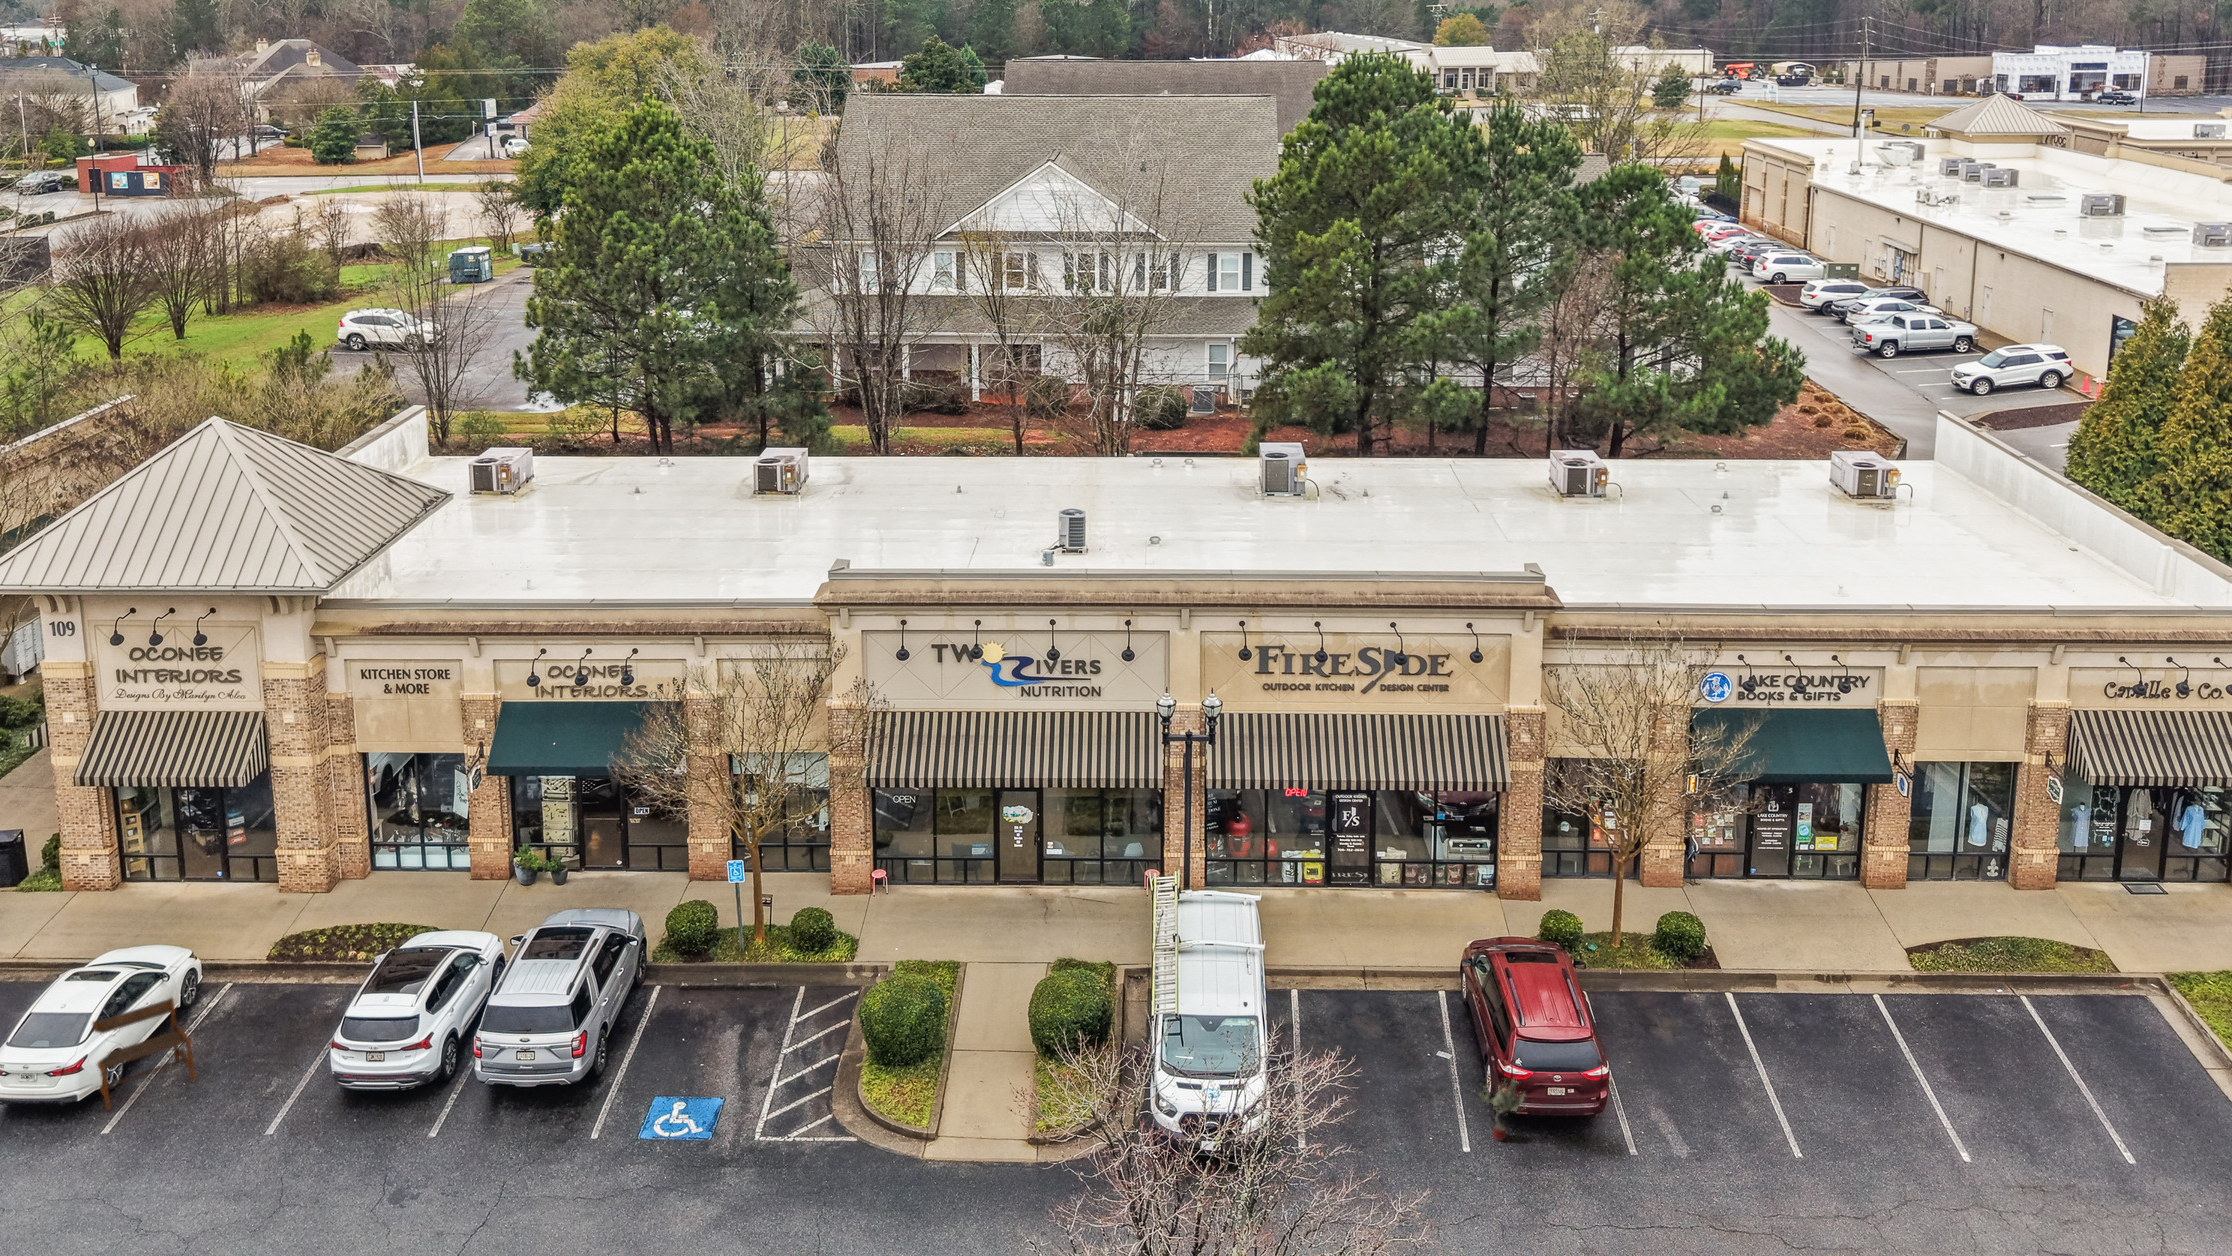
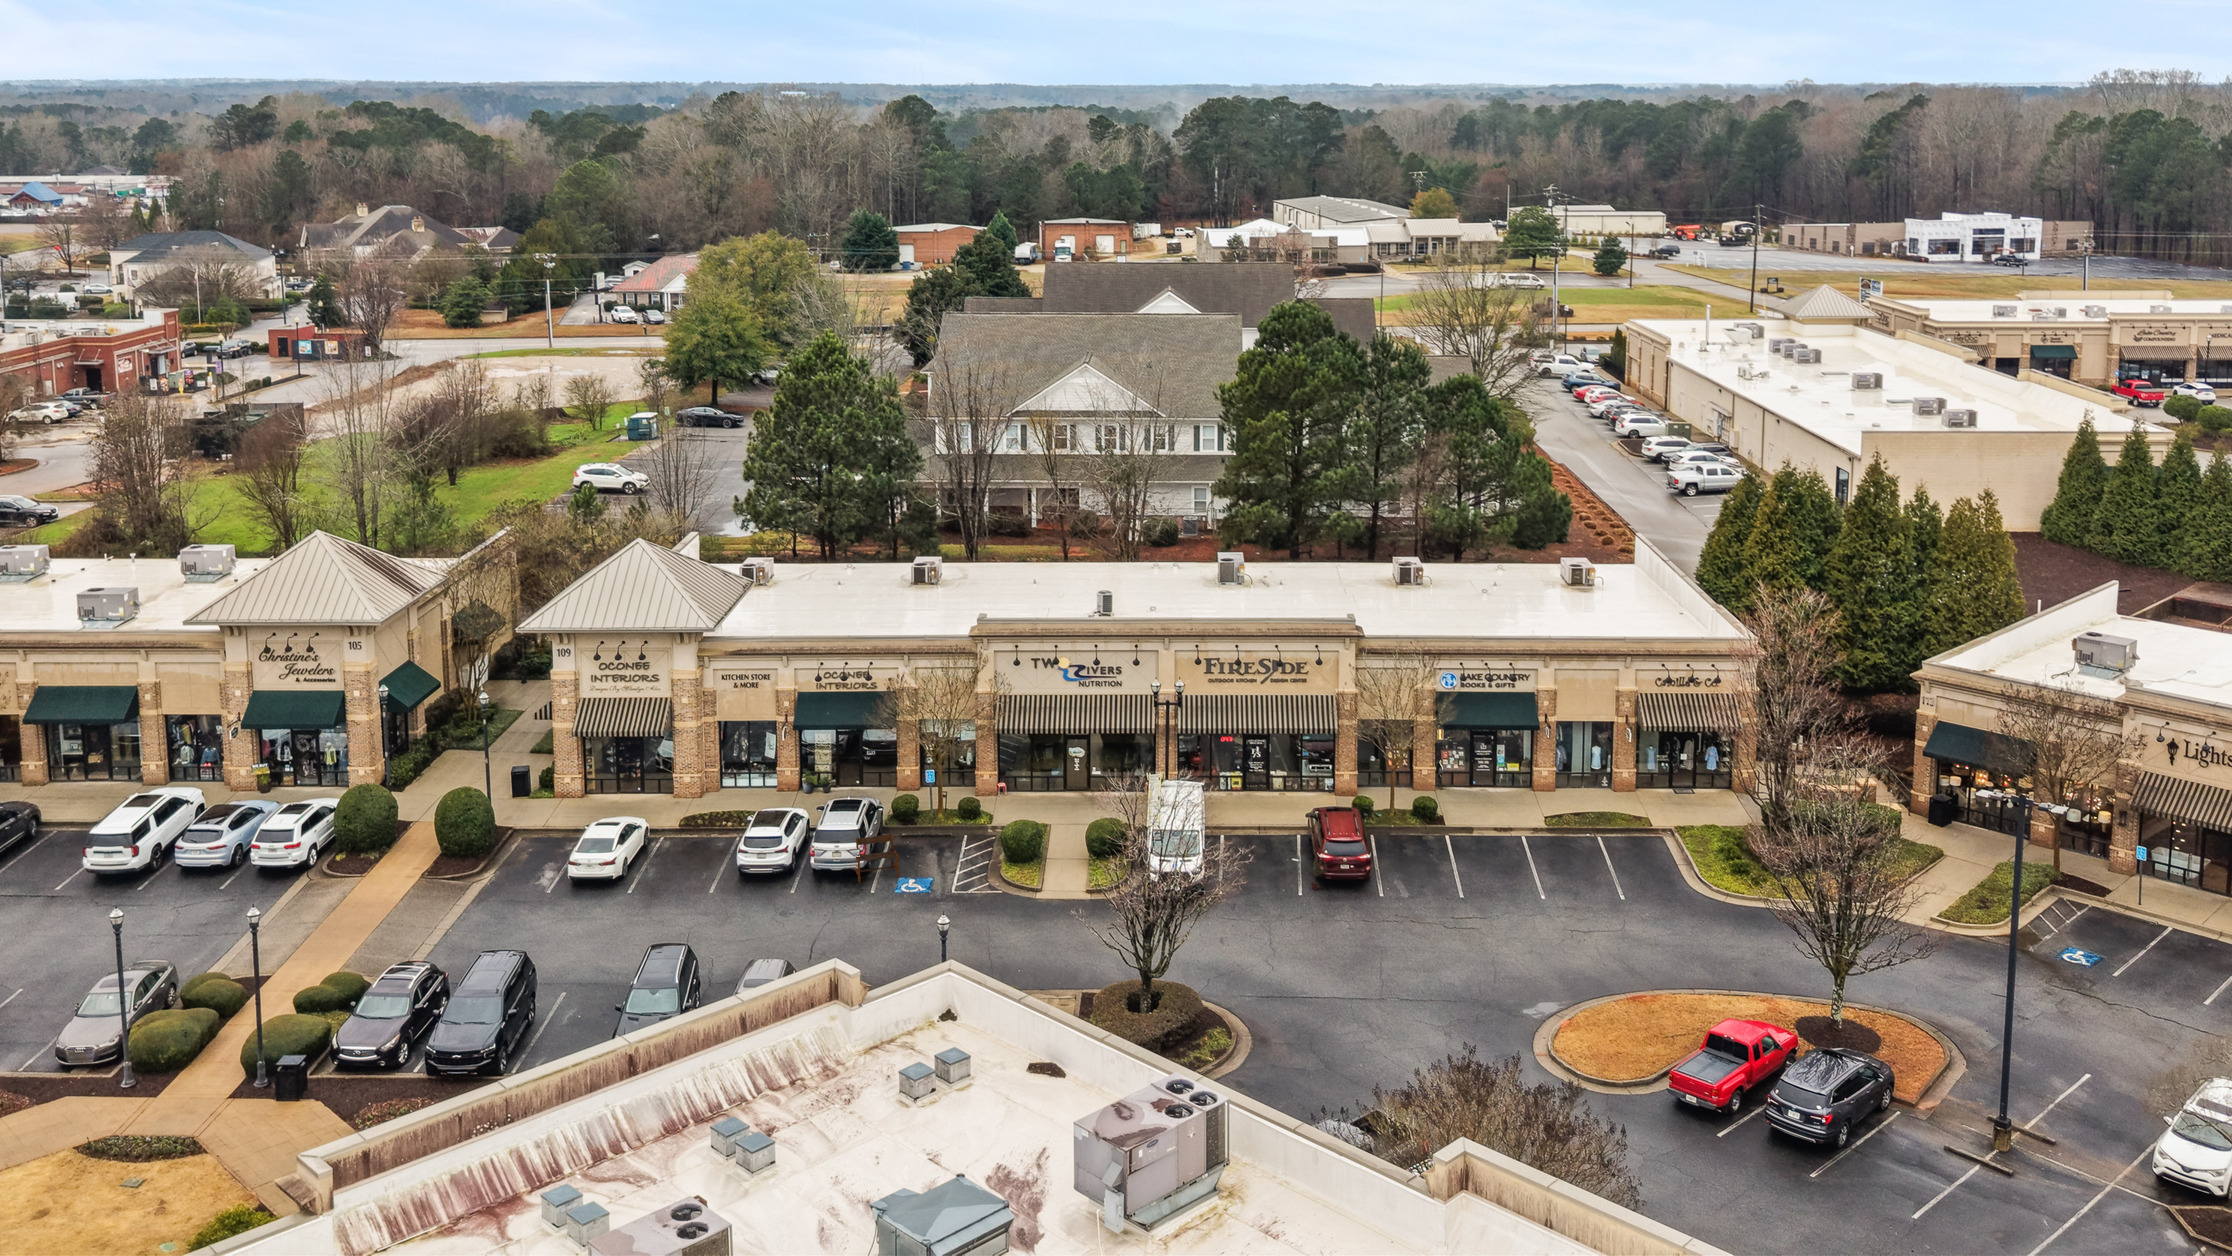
bench: present [92,998,195,1110] -> present [855,834,899,883]

